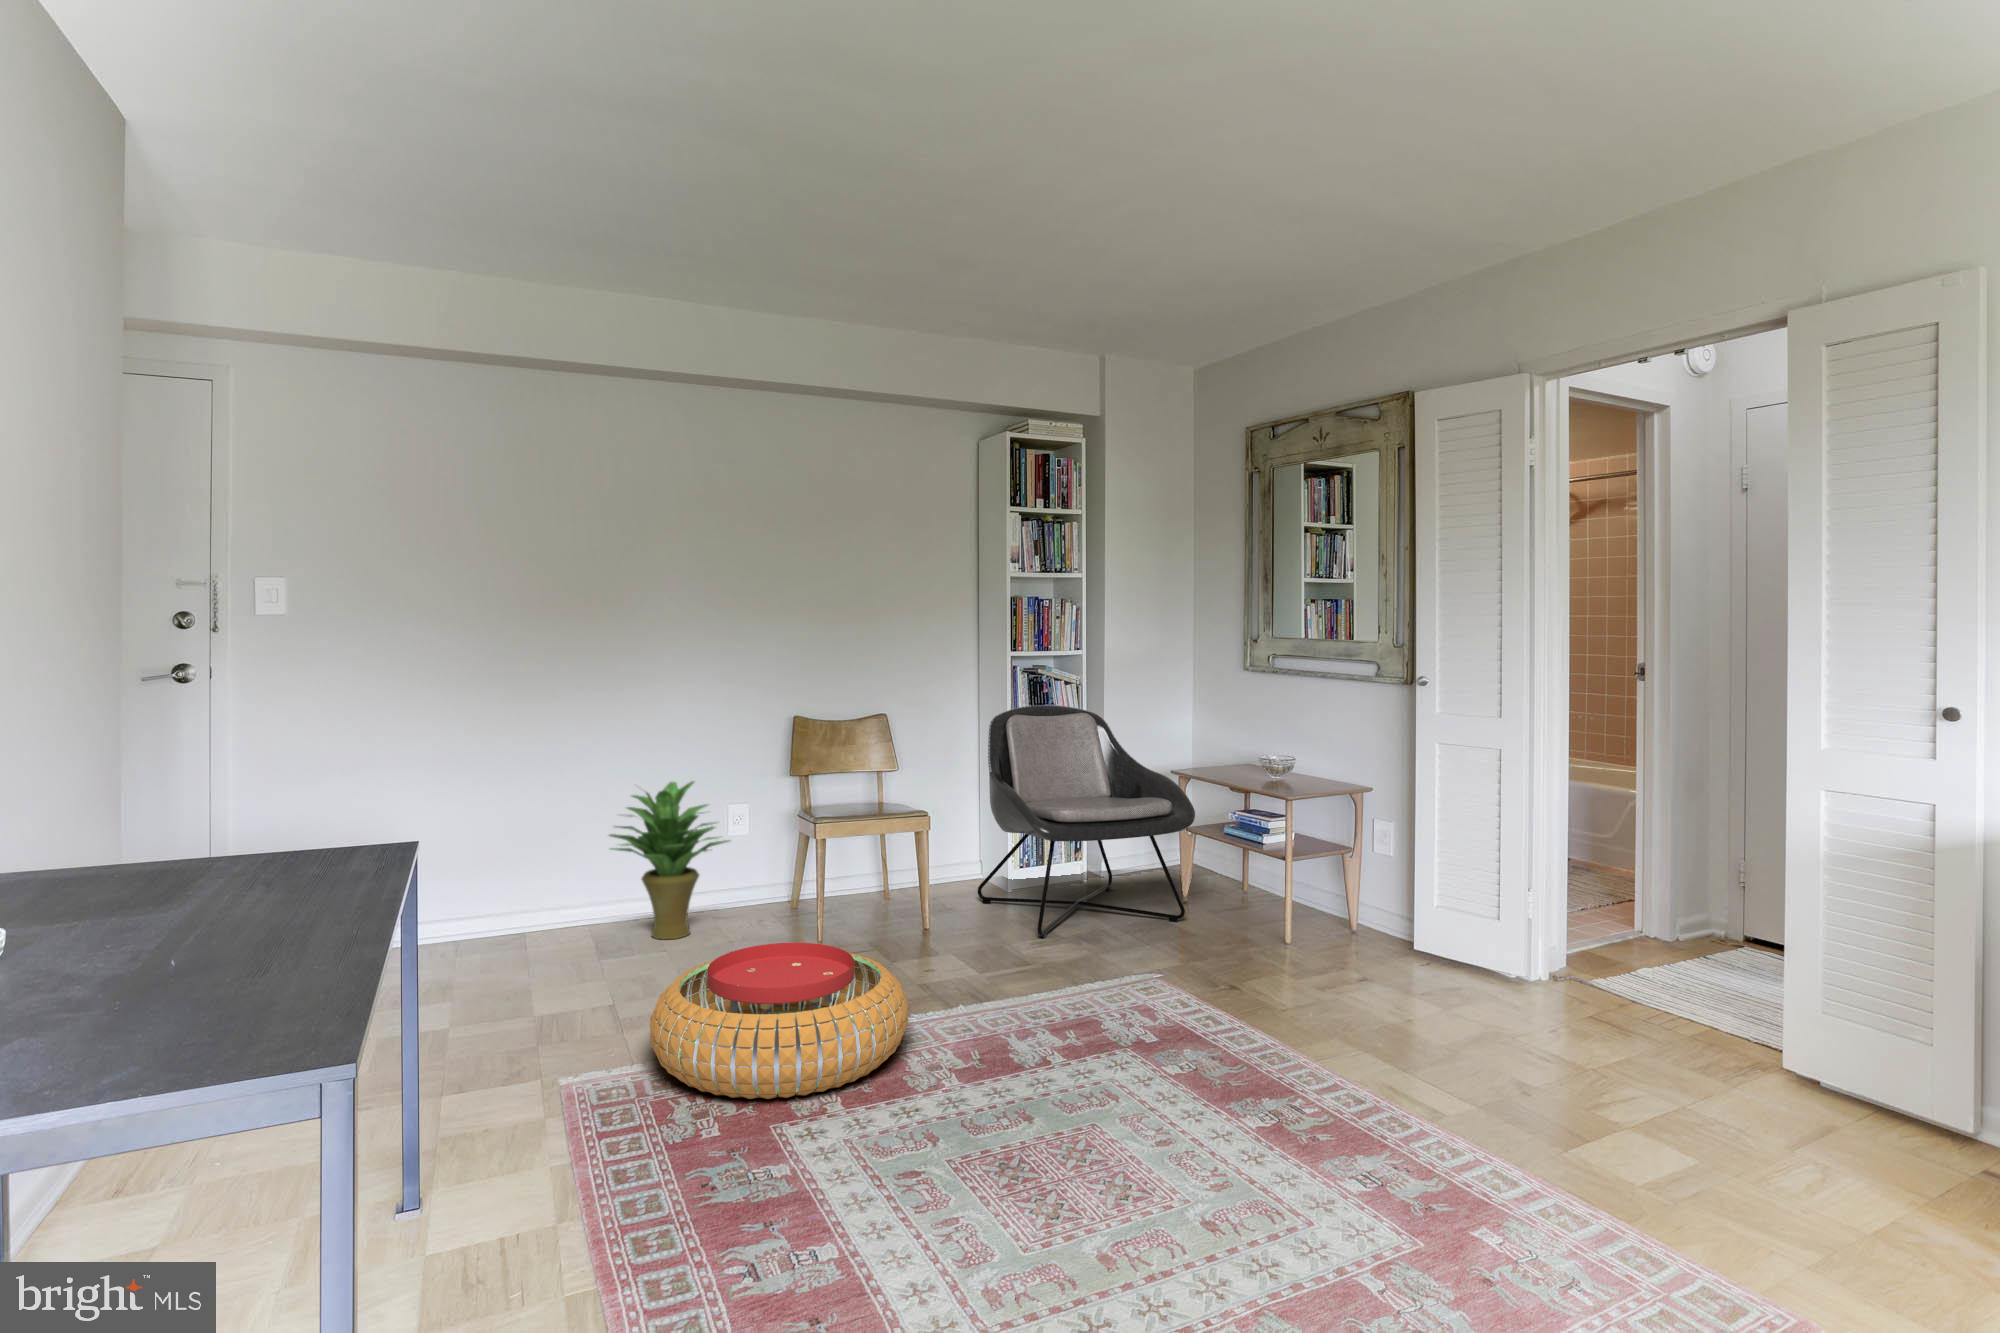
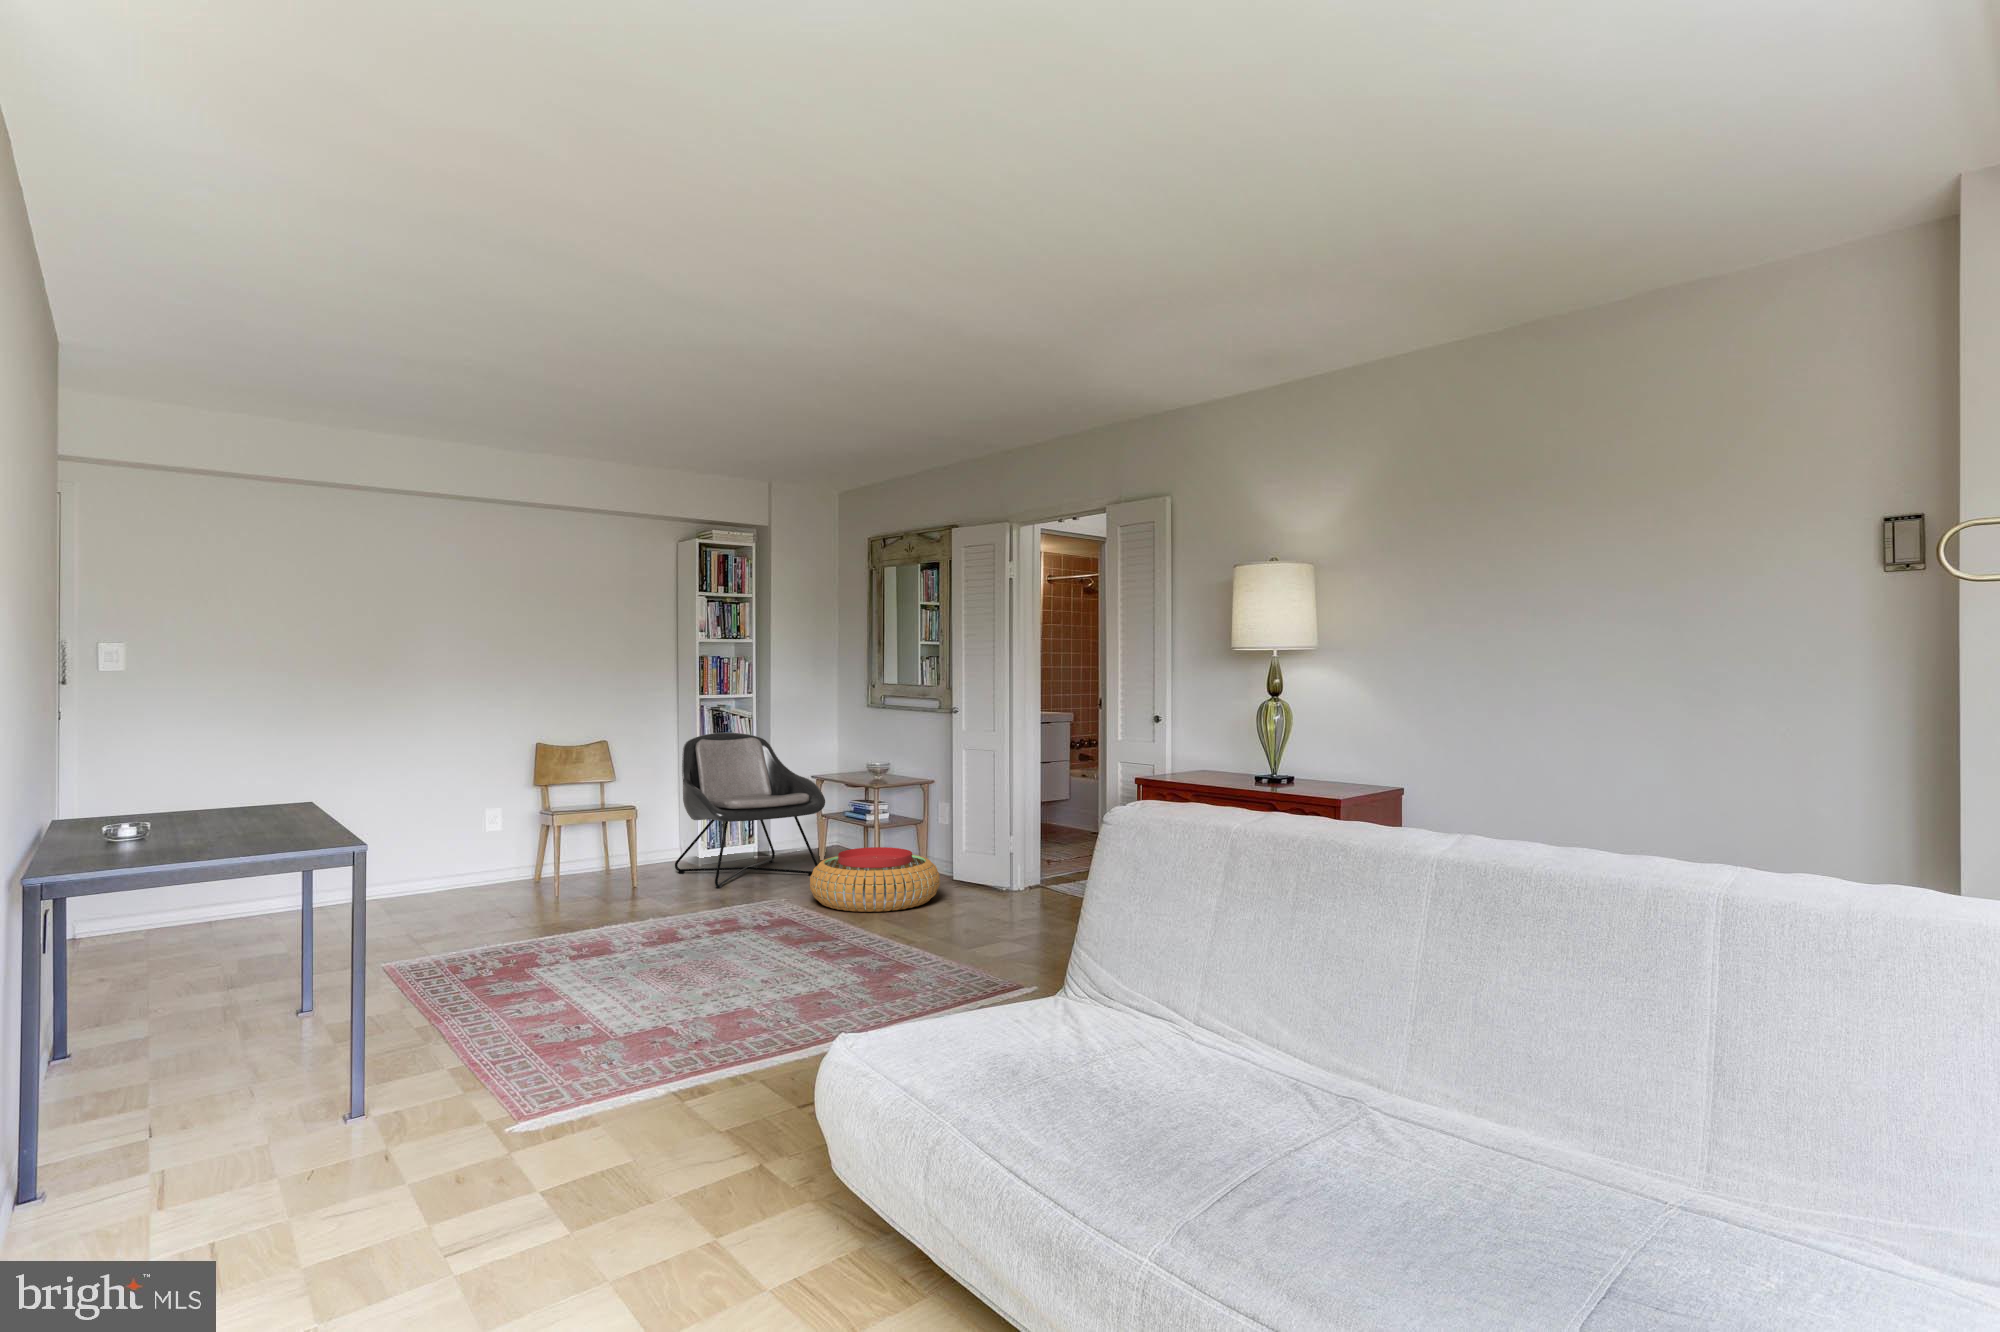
potted plant: present [609,781,730,940] -> none [393,790,490,903]
pouf: present [650,943,908,1099] -> present [810,847,940,912]

